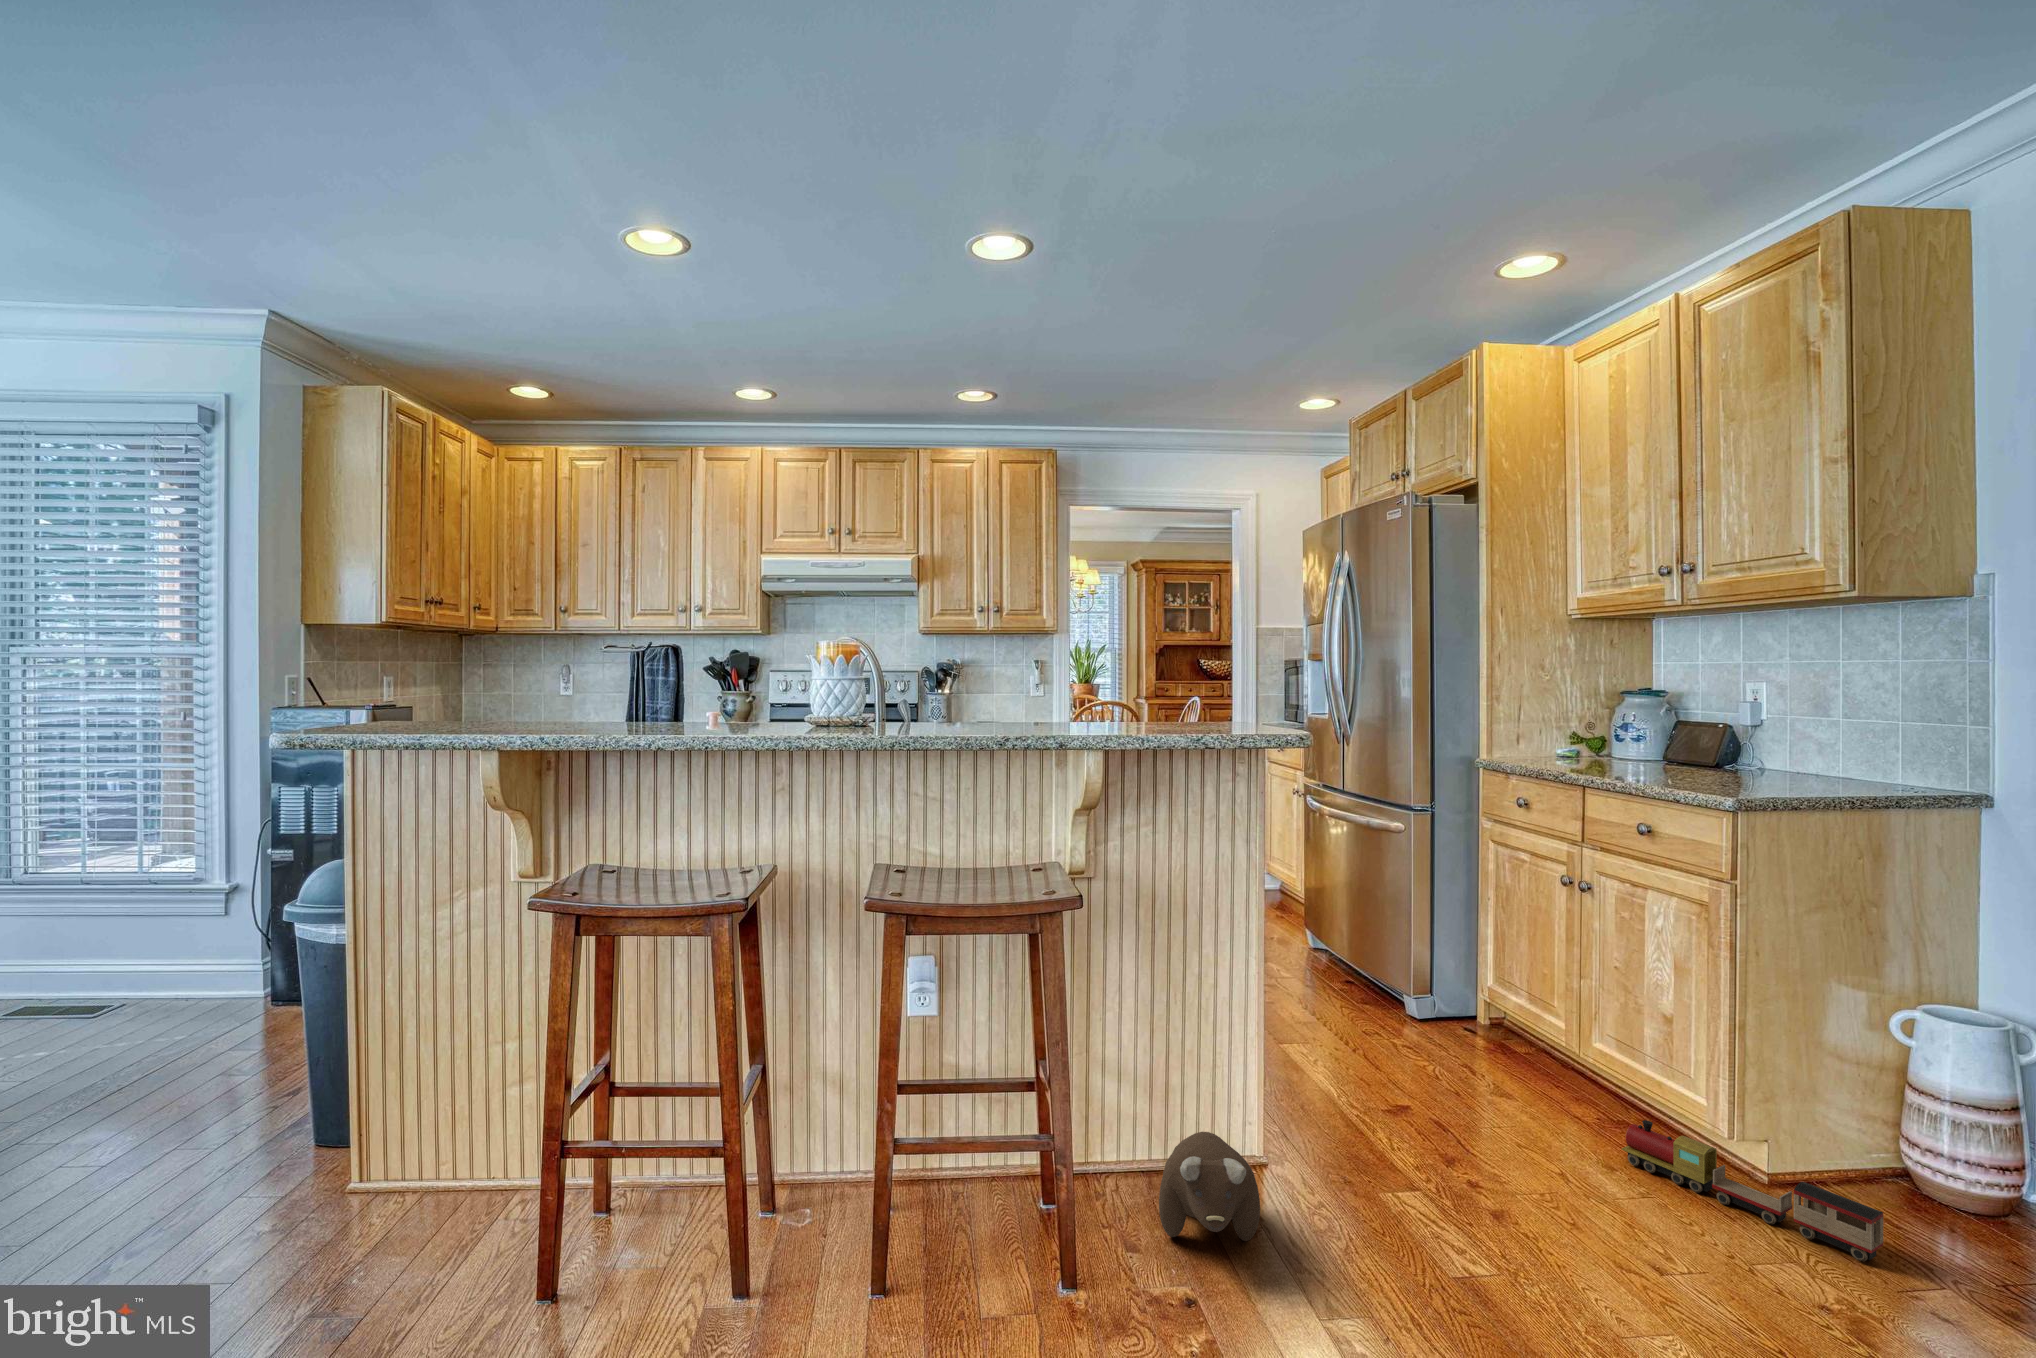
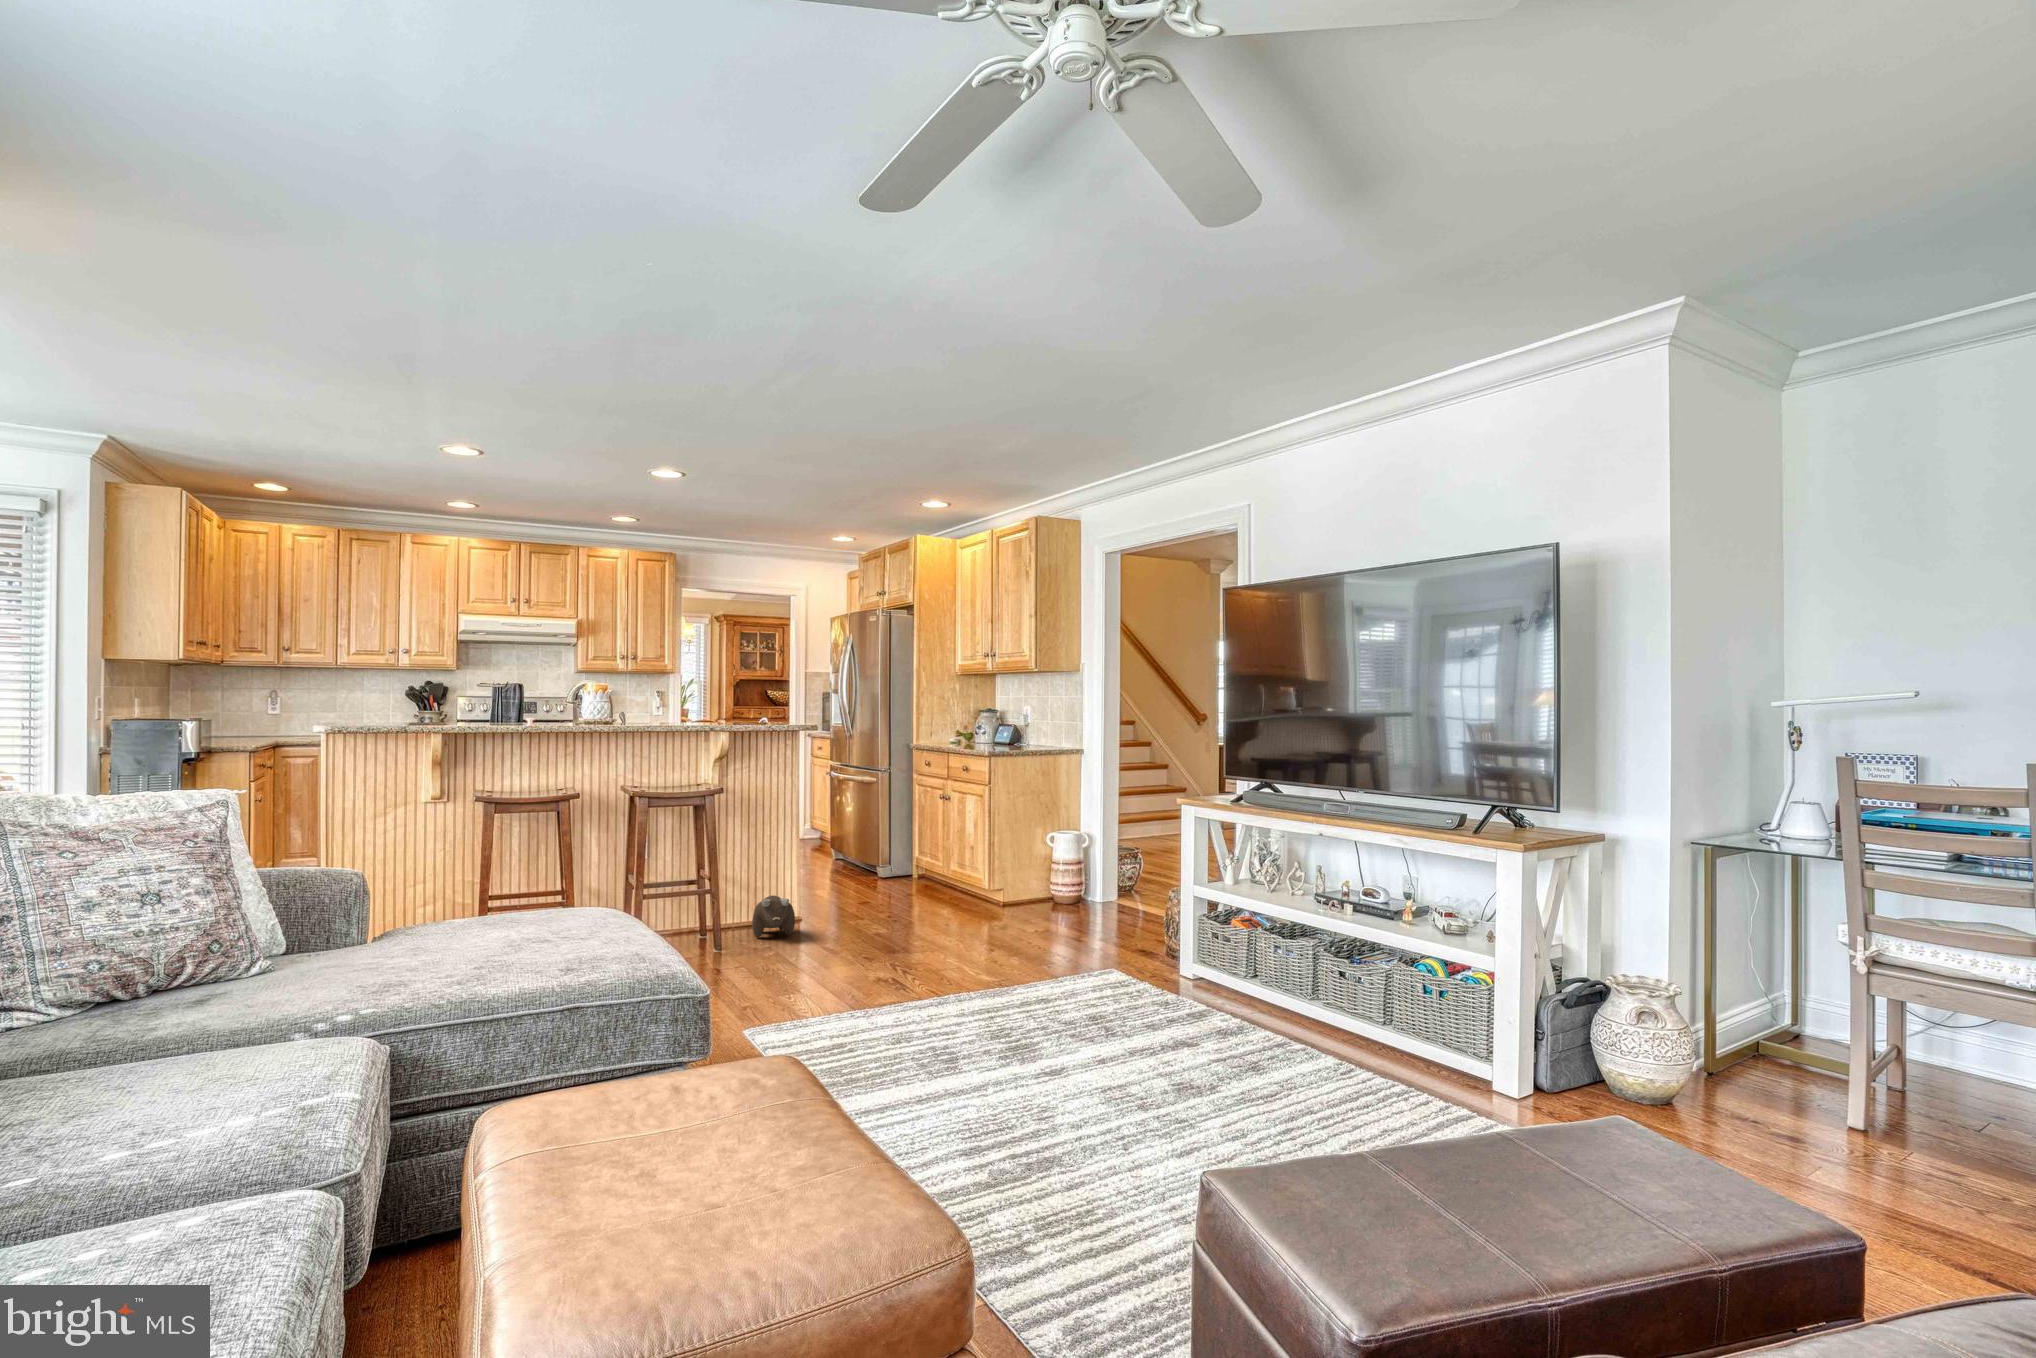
toy train: present [1622,1120,1883,1261] -> none [949,887,1023,917]

